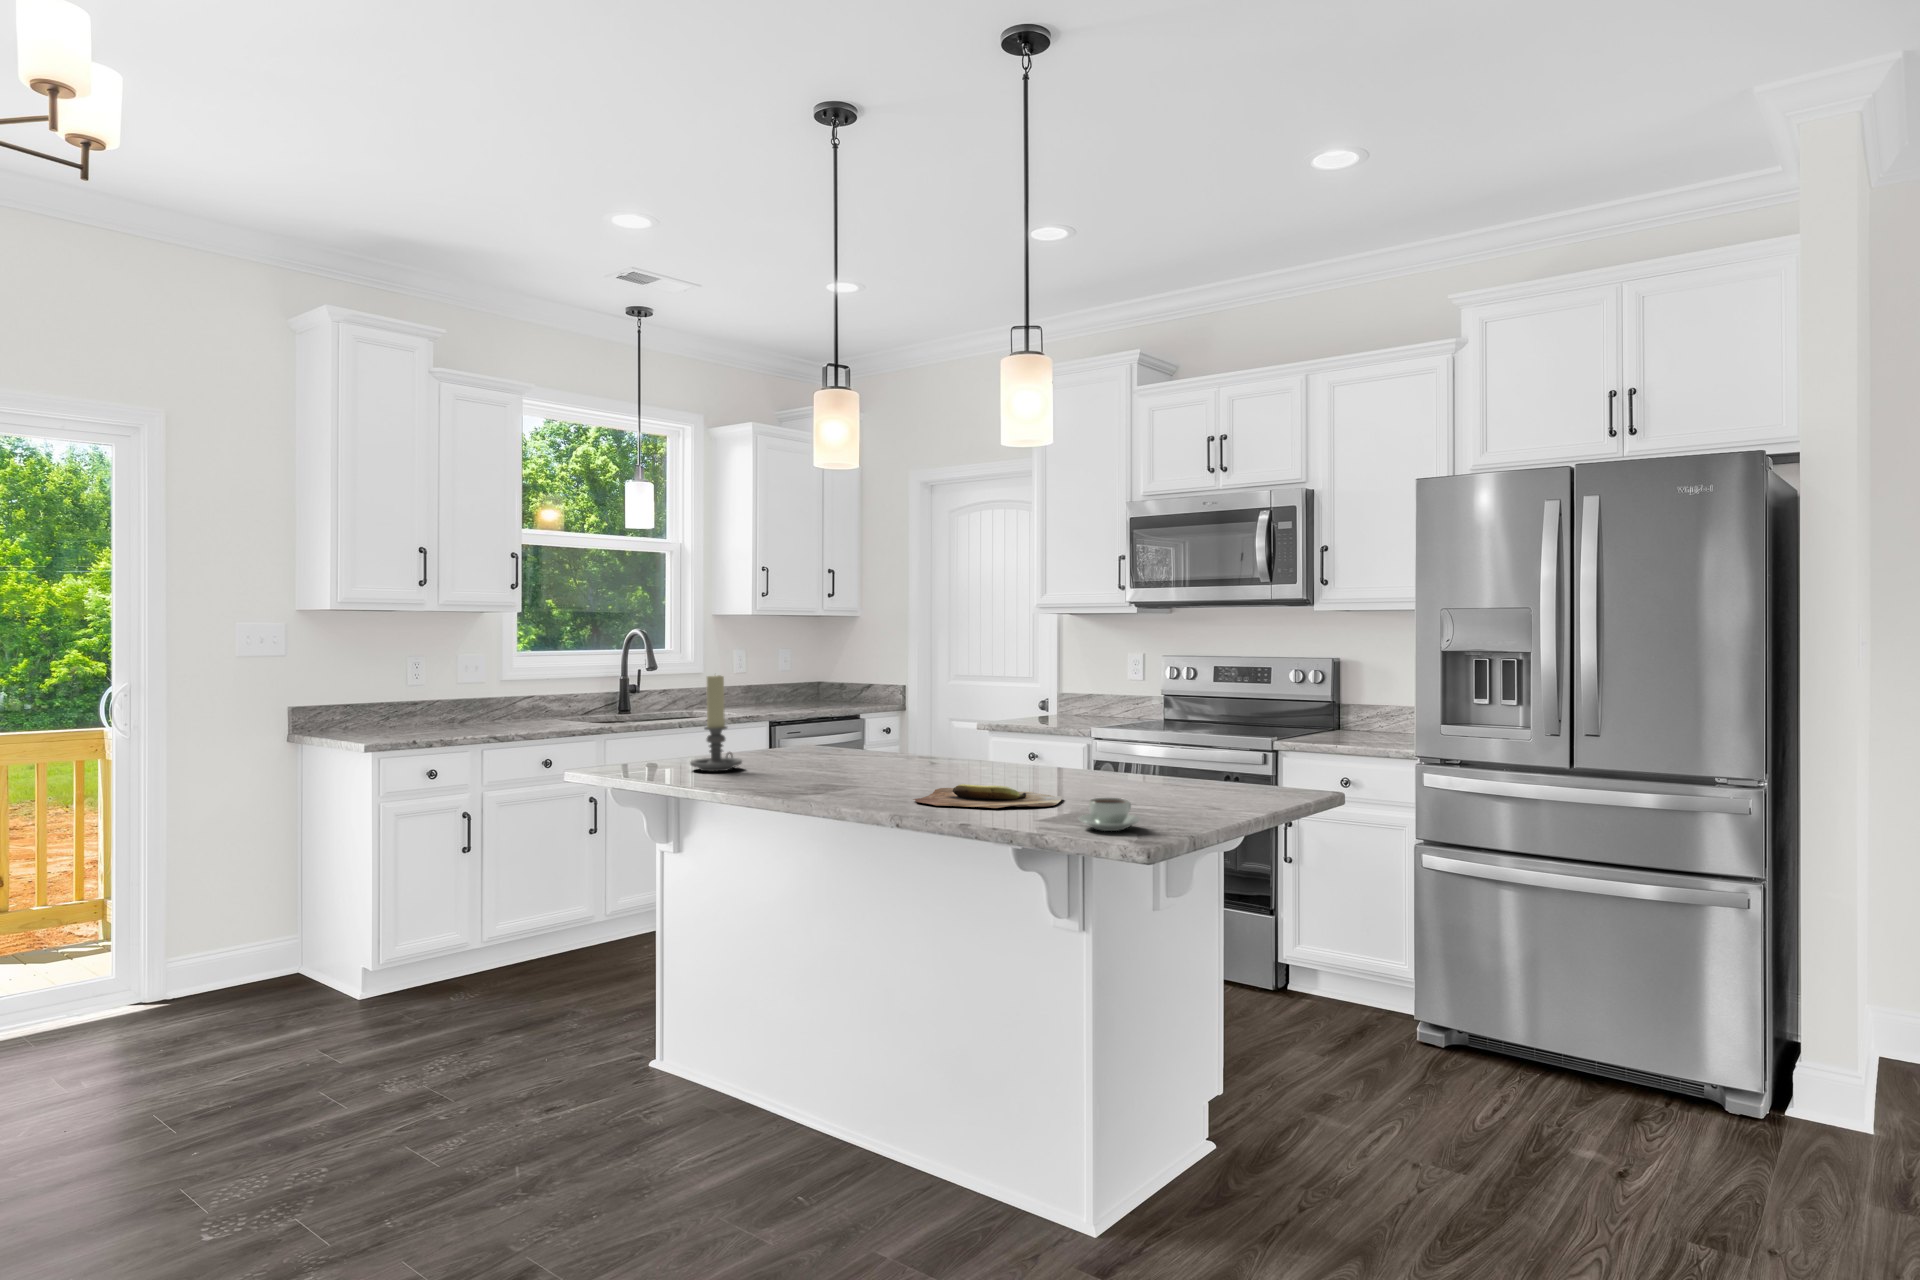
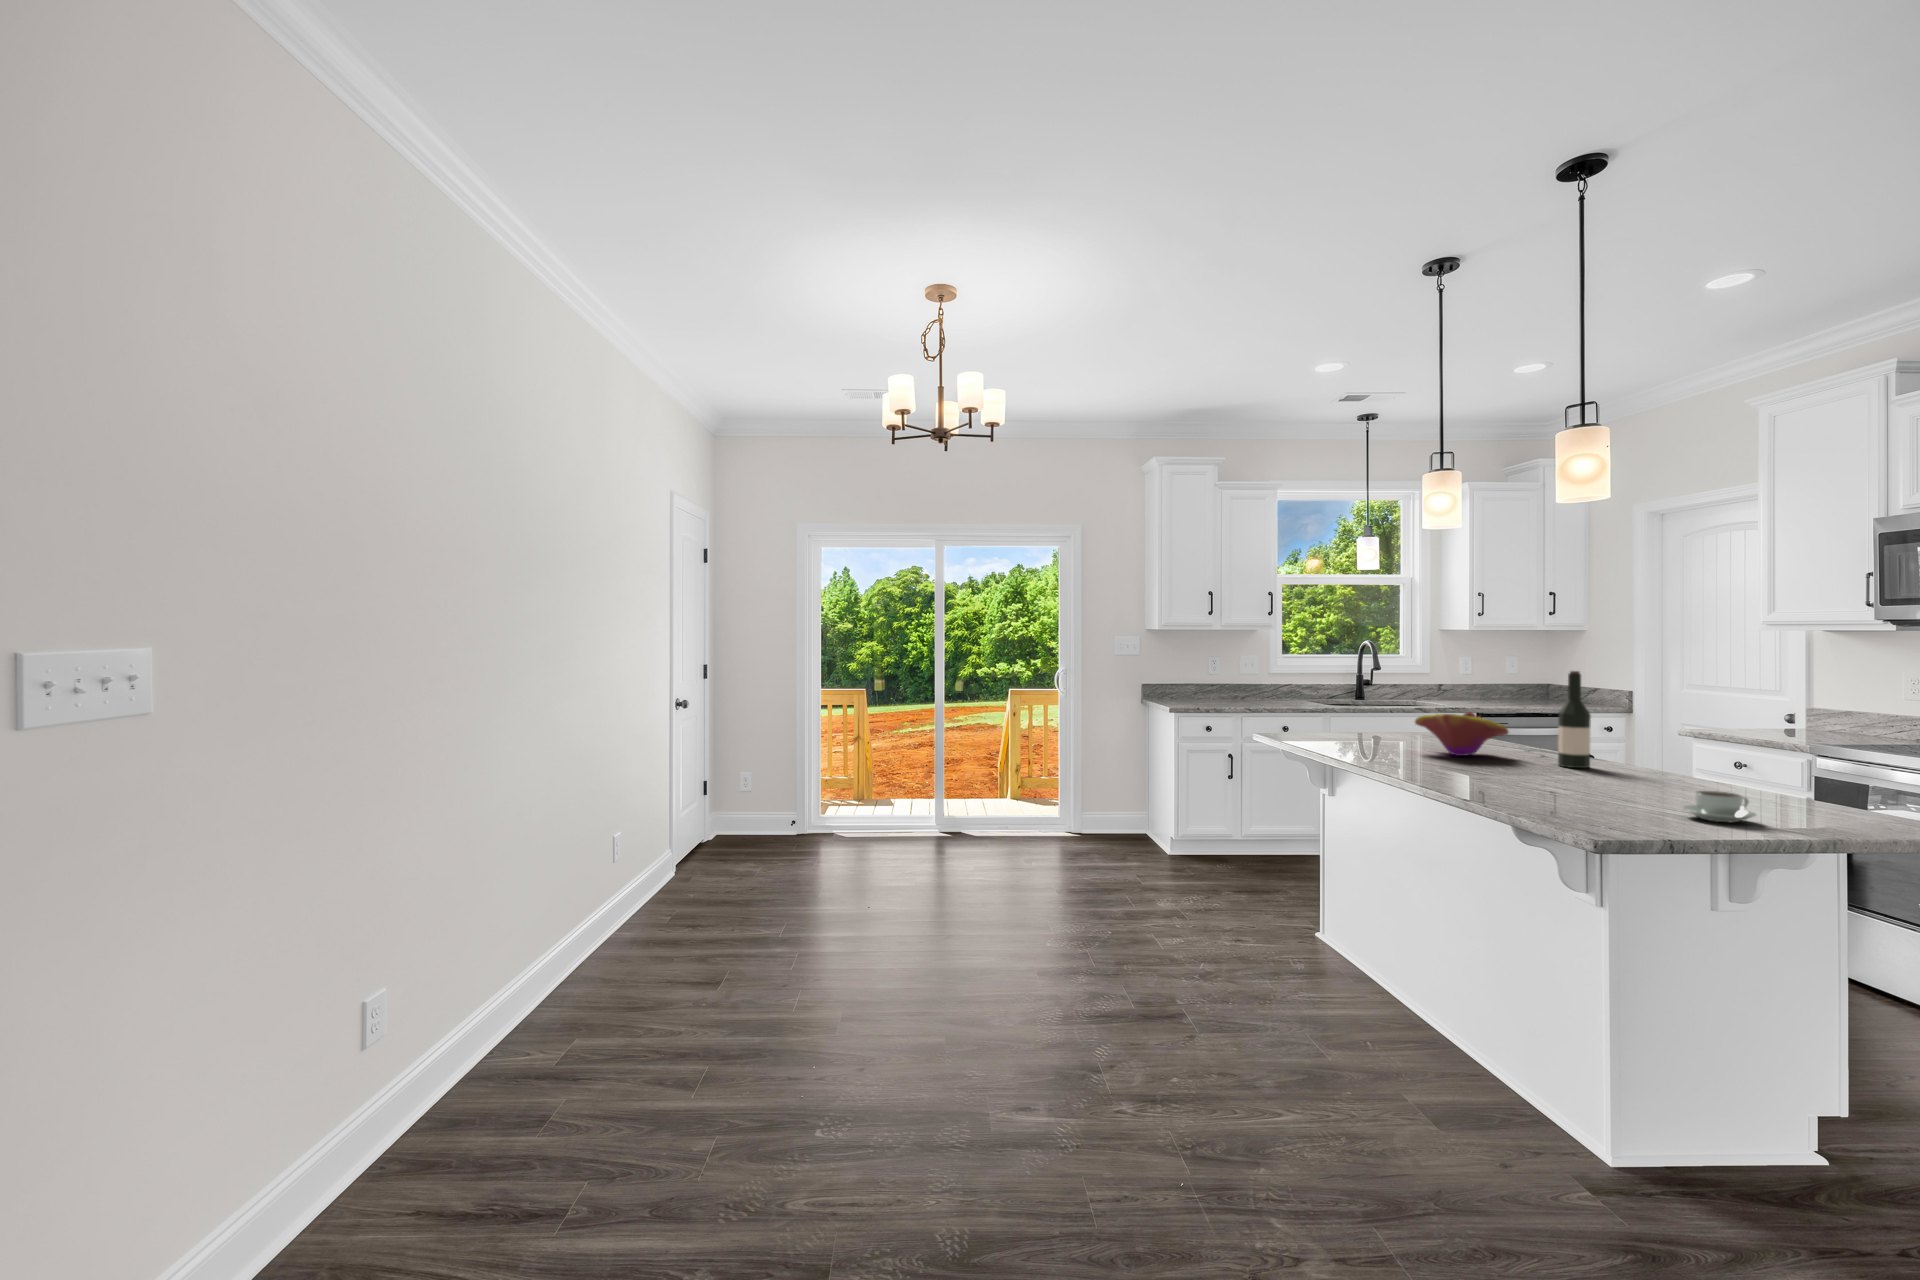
wine bottle: none [914,670,945,783] -> present [1558,671,1591,768]
candle holder: present [690,675,742,771] -> none [1368,668,1412,743]
decorative bowl: none [758,725,859,781] -> present [1415,712,1508,756]
cutting board: present [913,784,1062,808] -> none [1535,771,1700,797]

